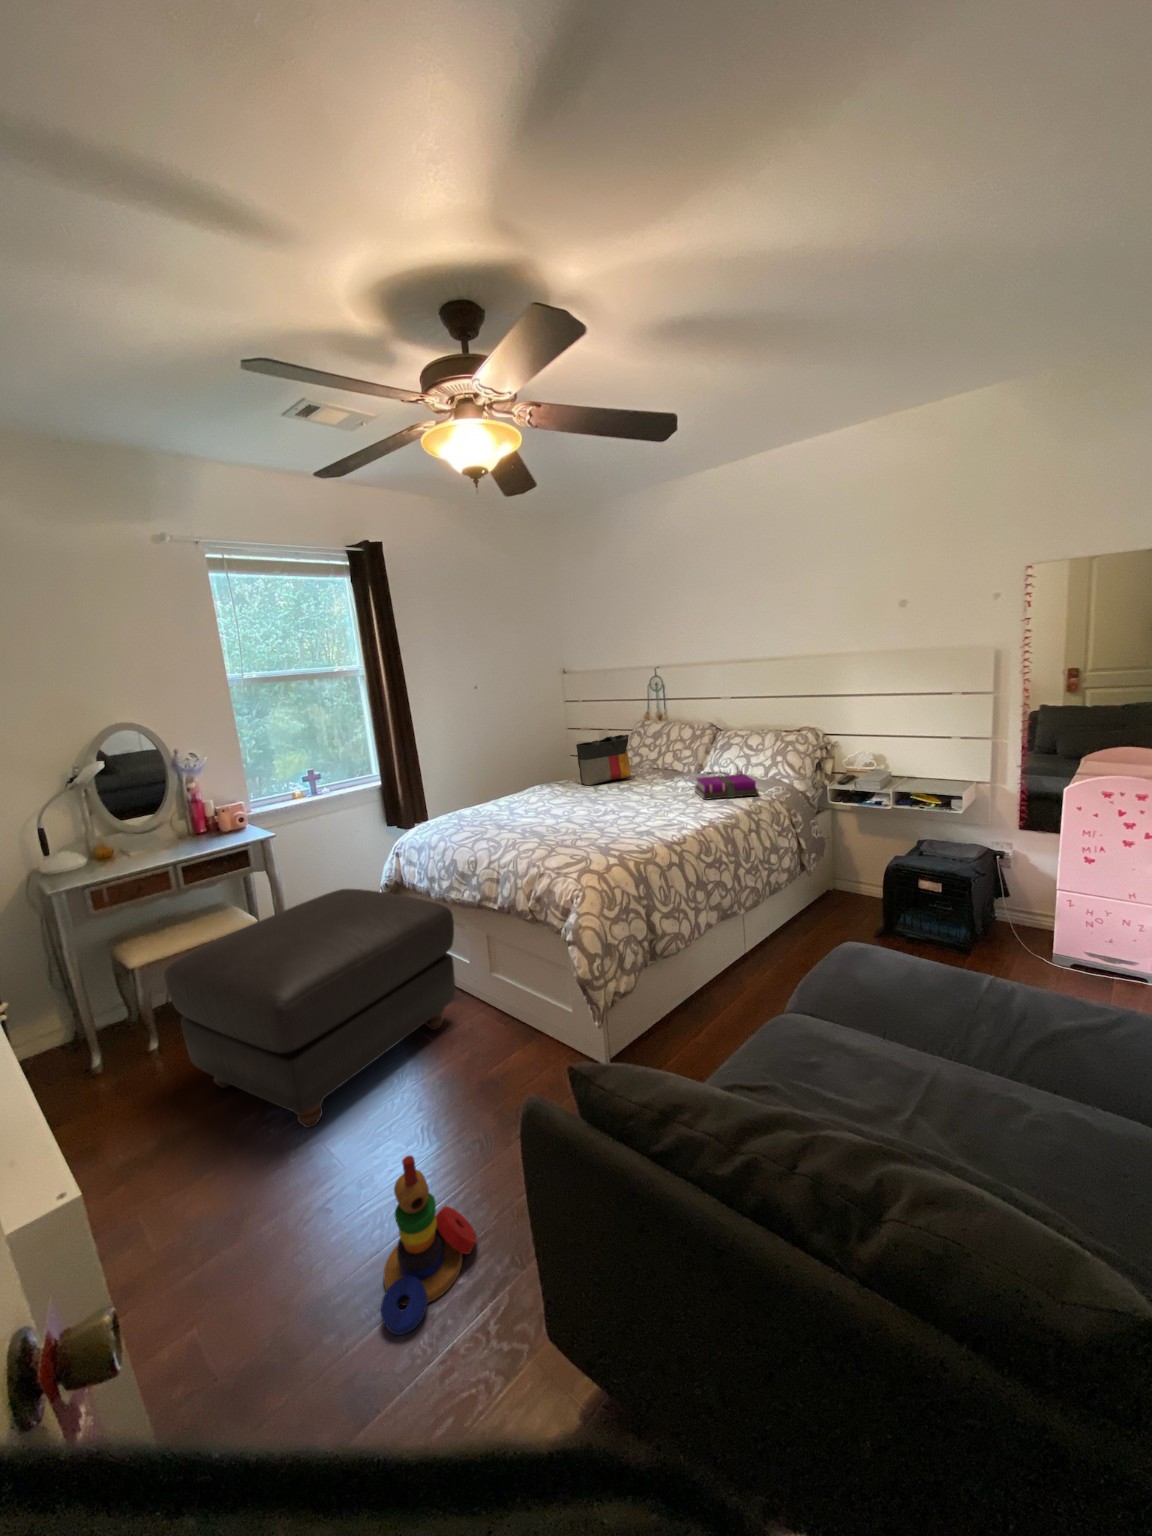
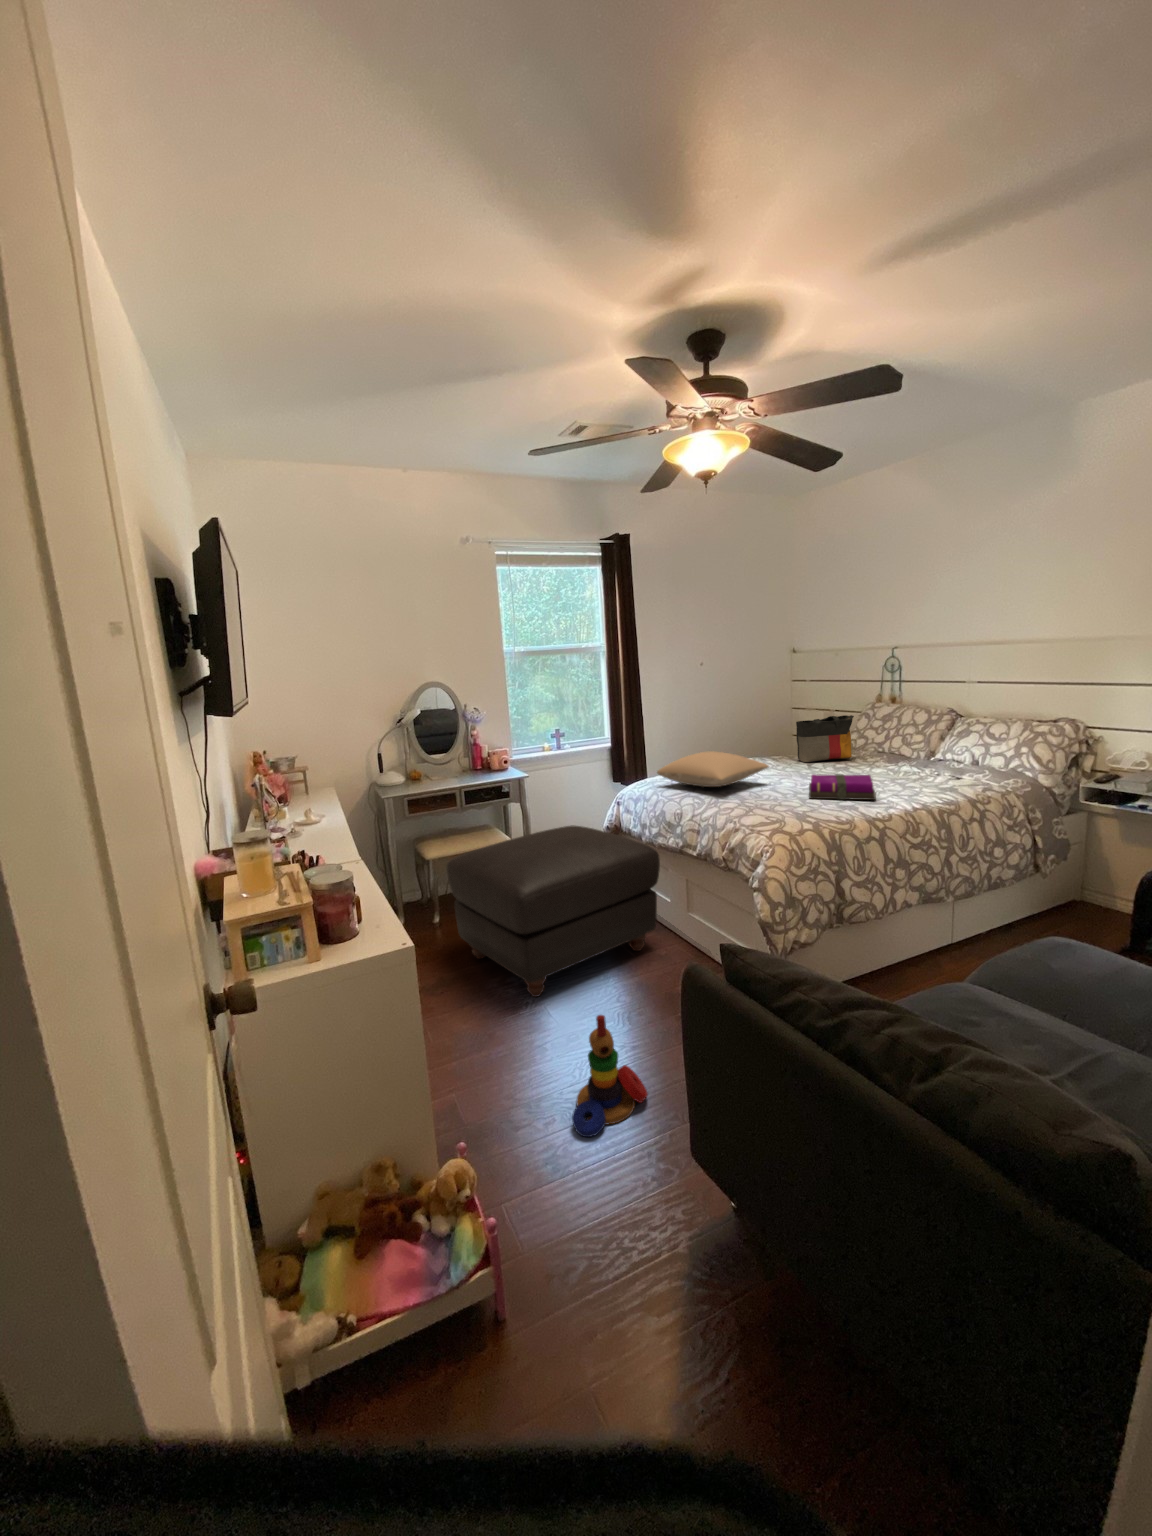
notebook: present [695,774,759,800] -> present [809,774,876,800]
pillow: none [439,785,559,825] -> present [657,751,769,787]

